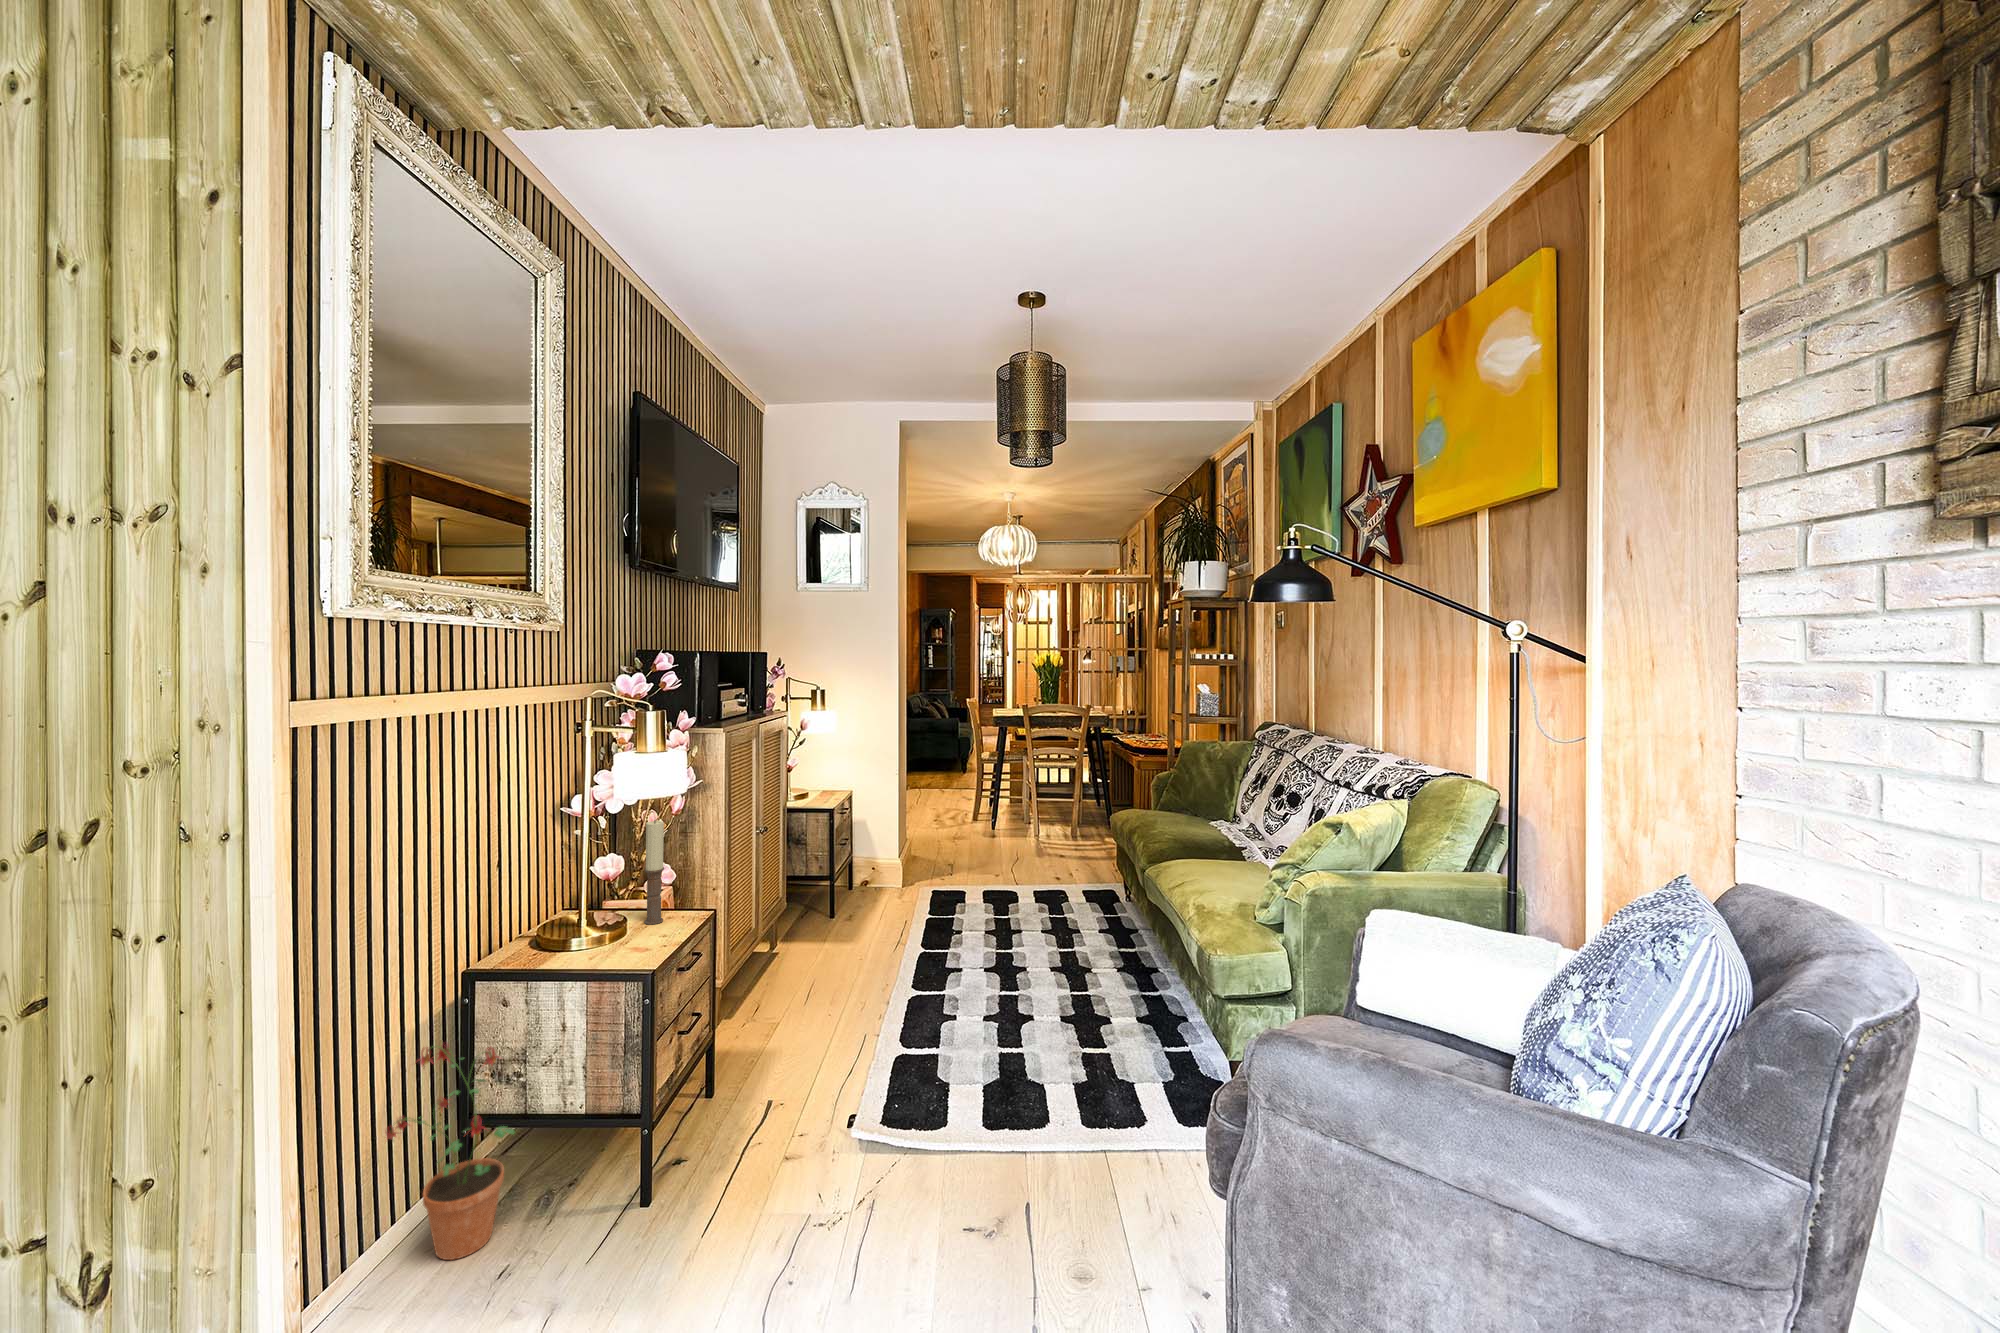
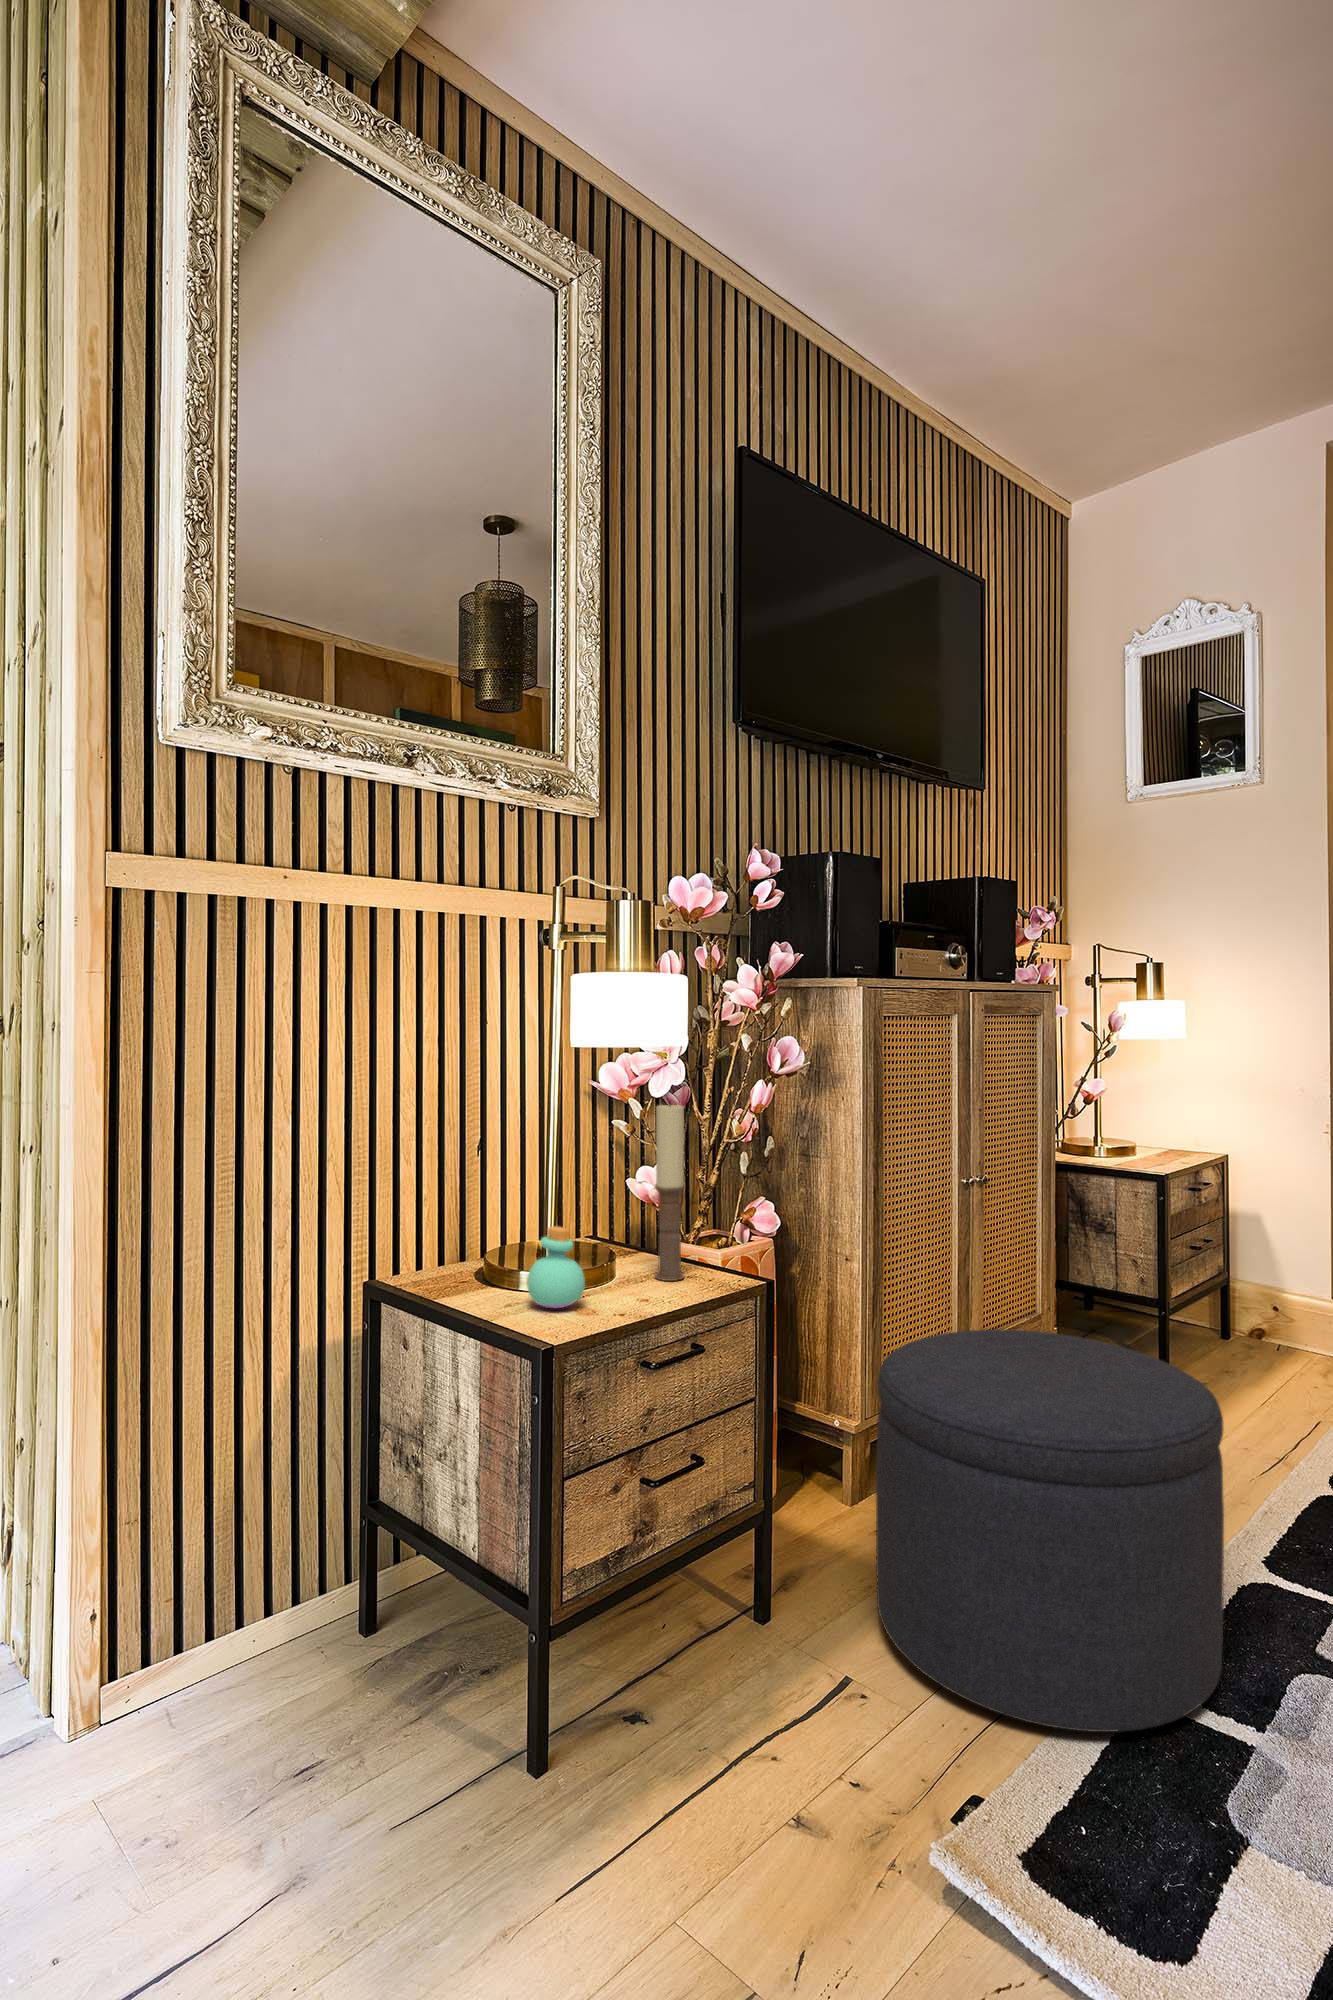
ottoman: none [764,904,922,1084] -> present [876,1329,1224,1732]
perfume bottle: none [599,907,636,955] -> present [527,1226,585,1308]
potted plant: present [386,1044,515,1260] -> none [231,1374,394,1711]

